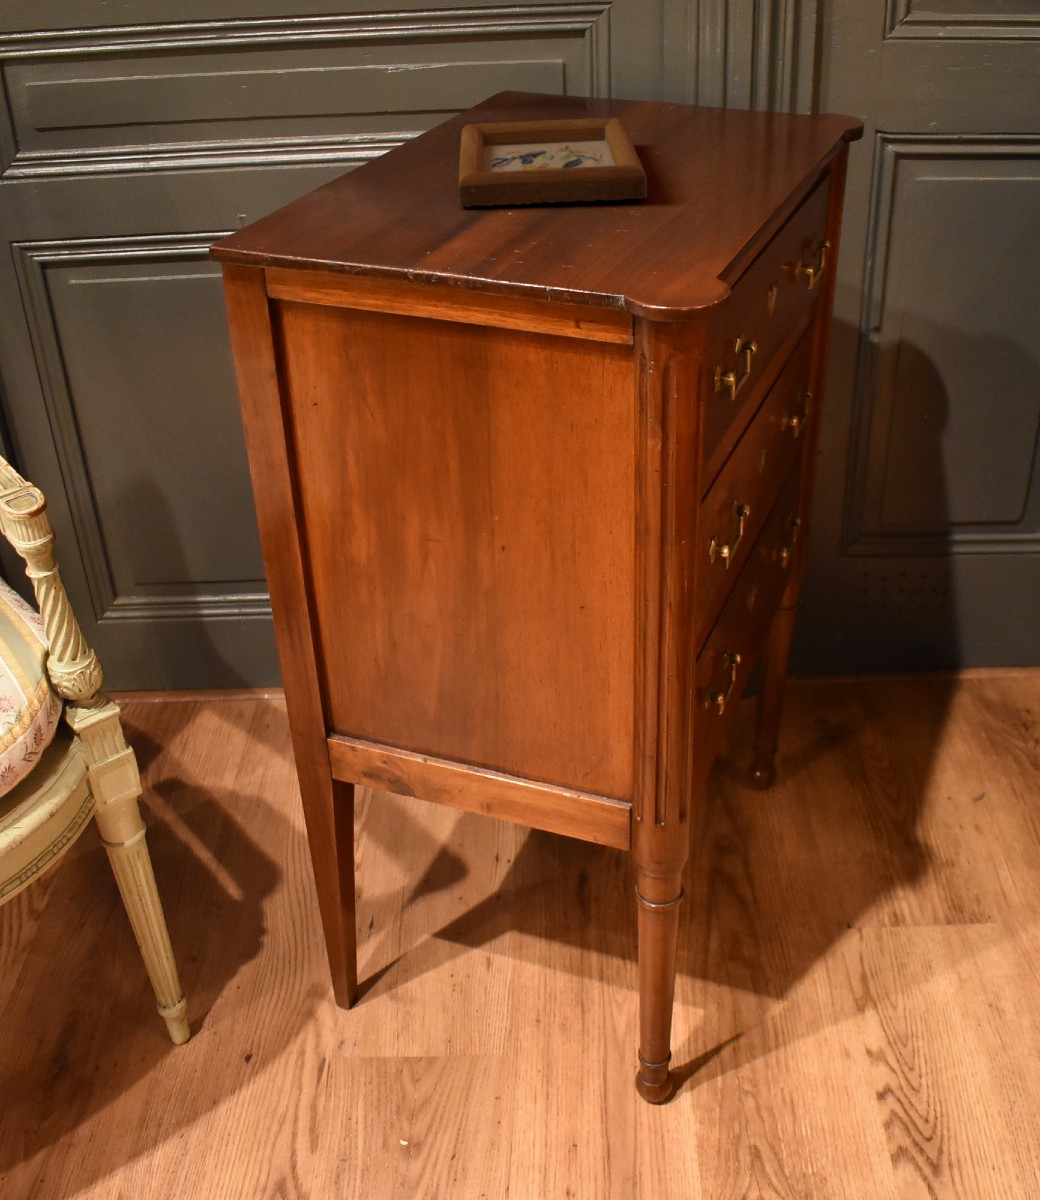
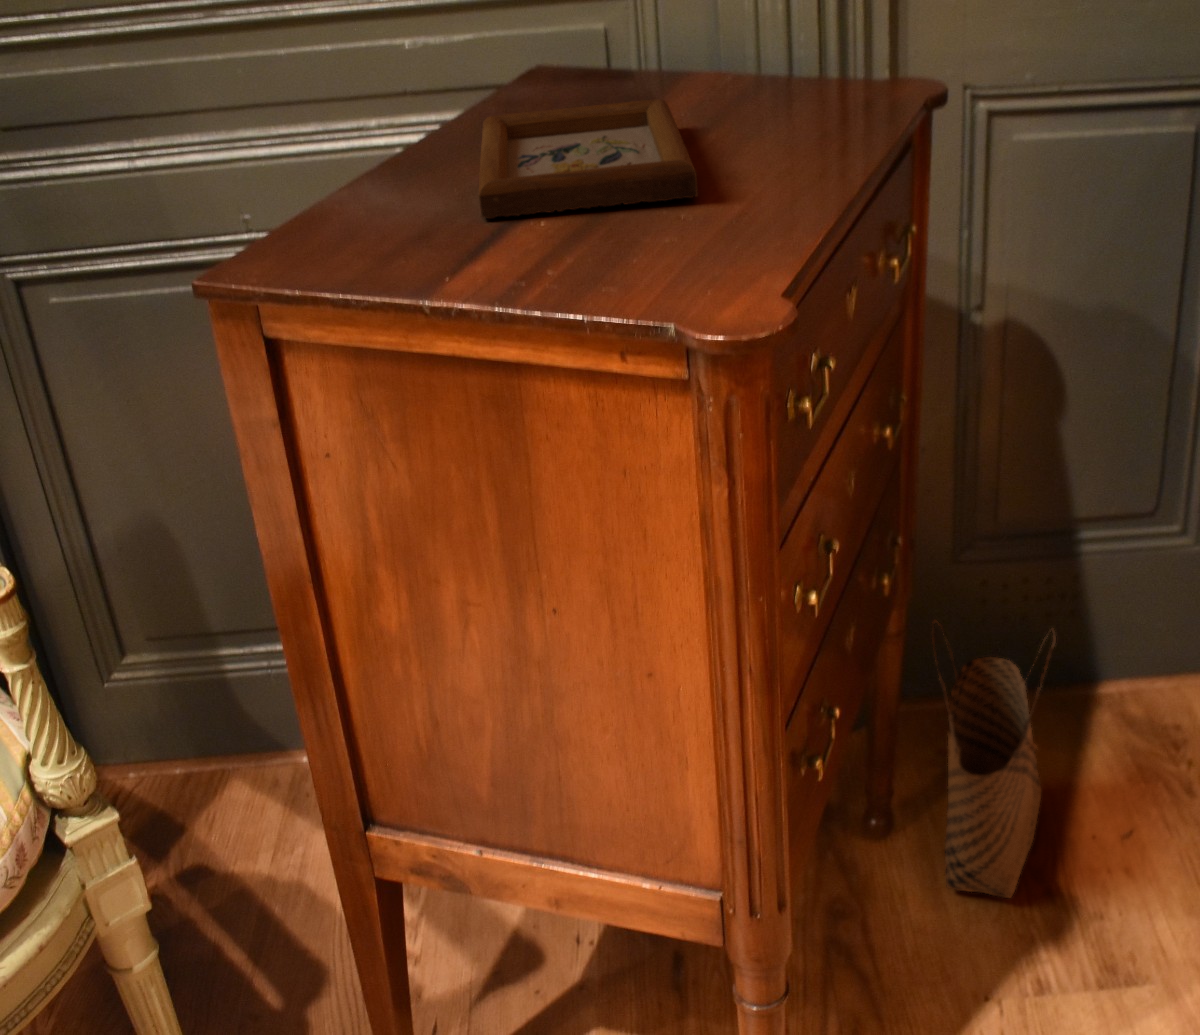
woven basket: none [820,598,929,843] -> present [932,620,1056,898]

